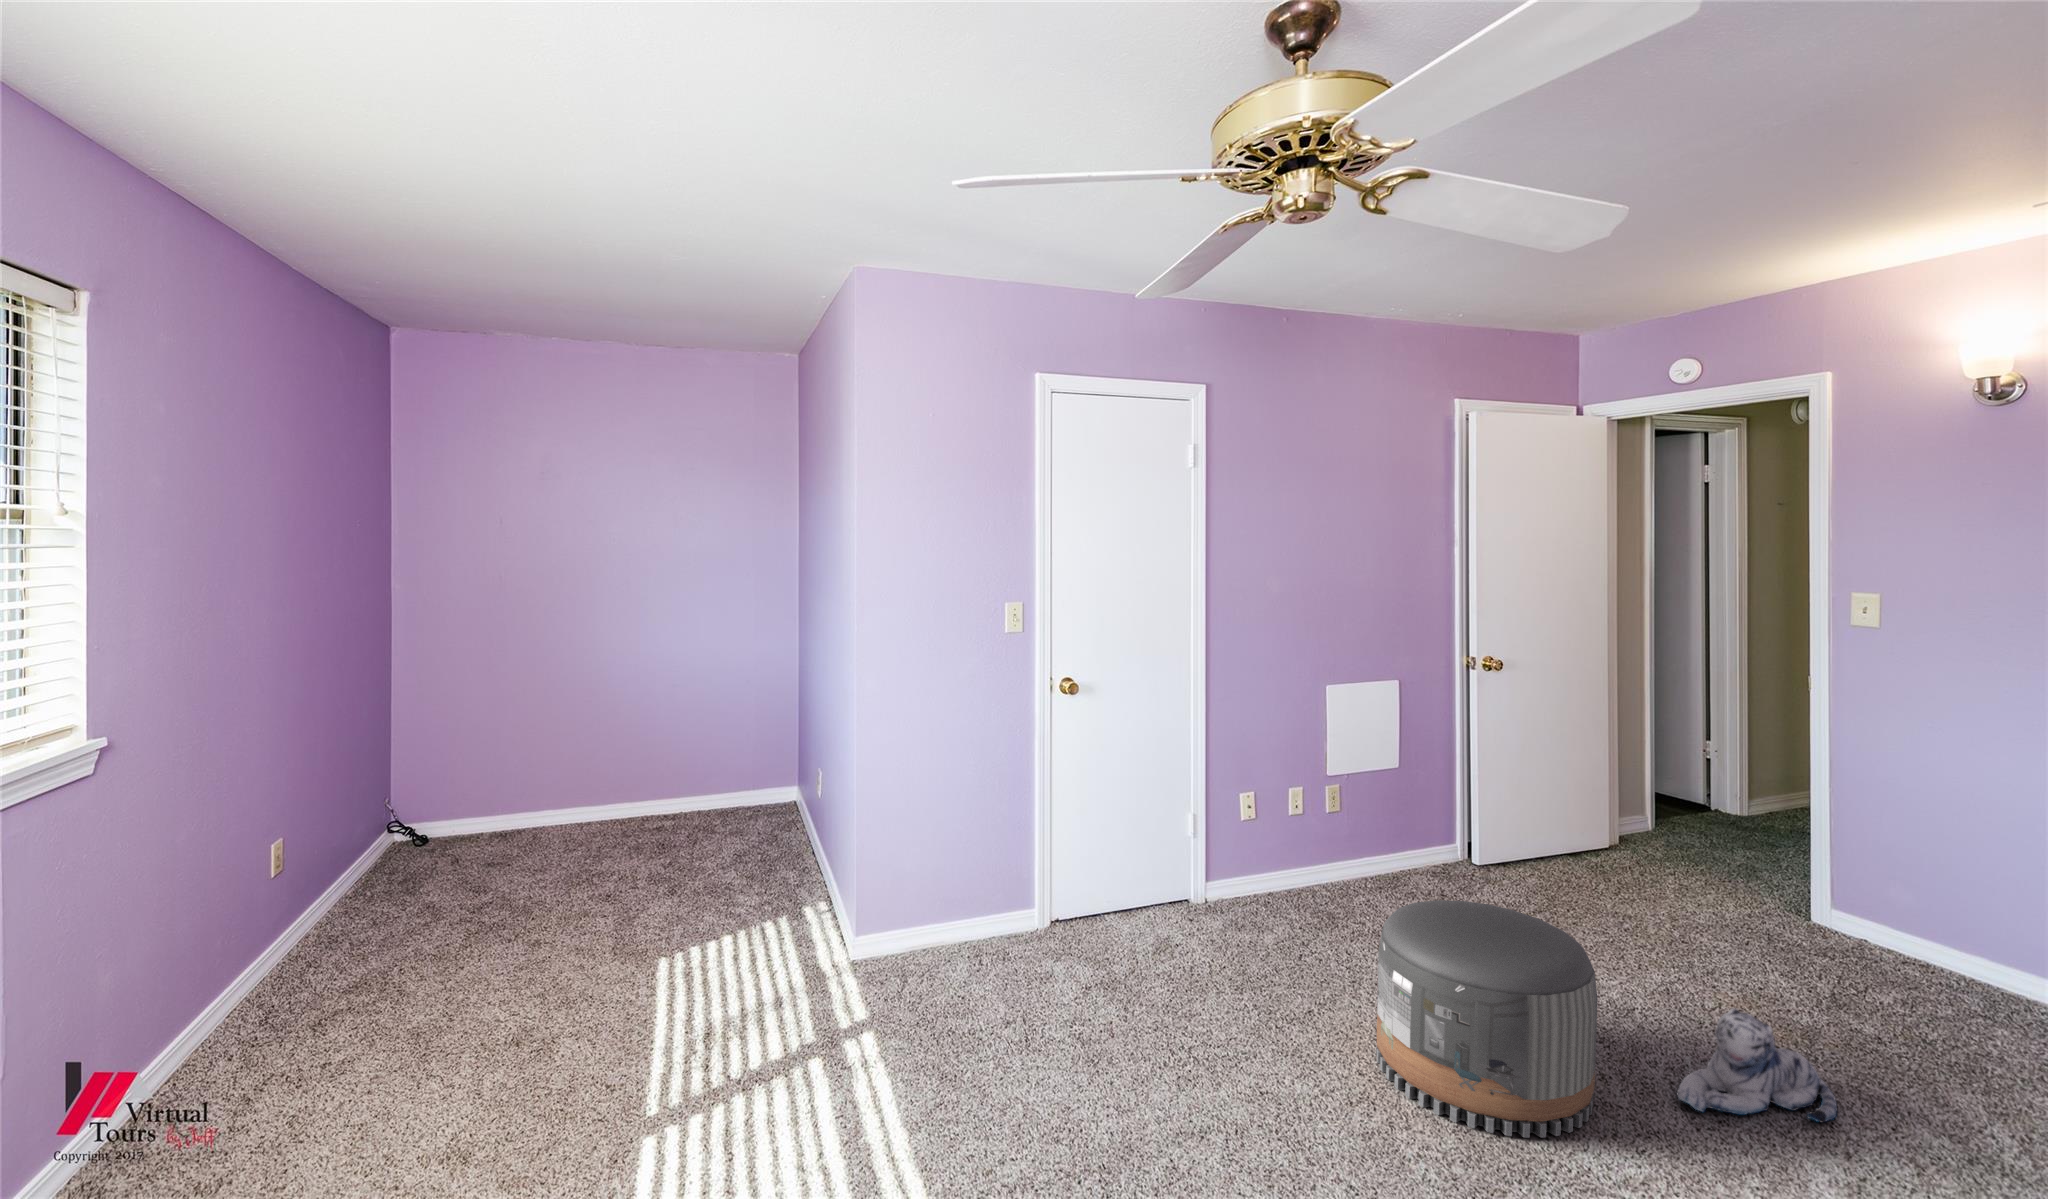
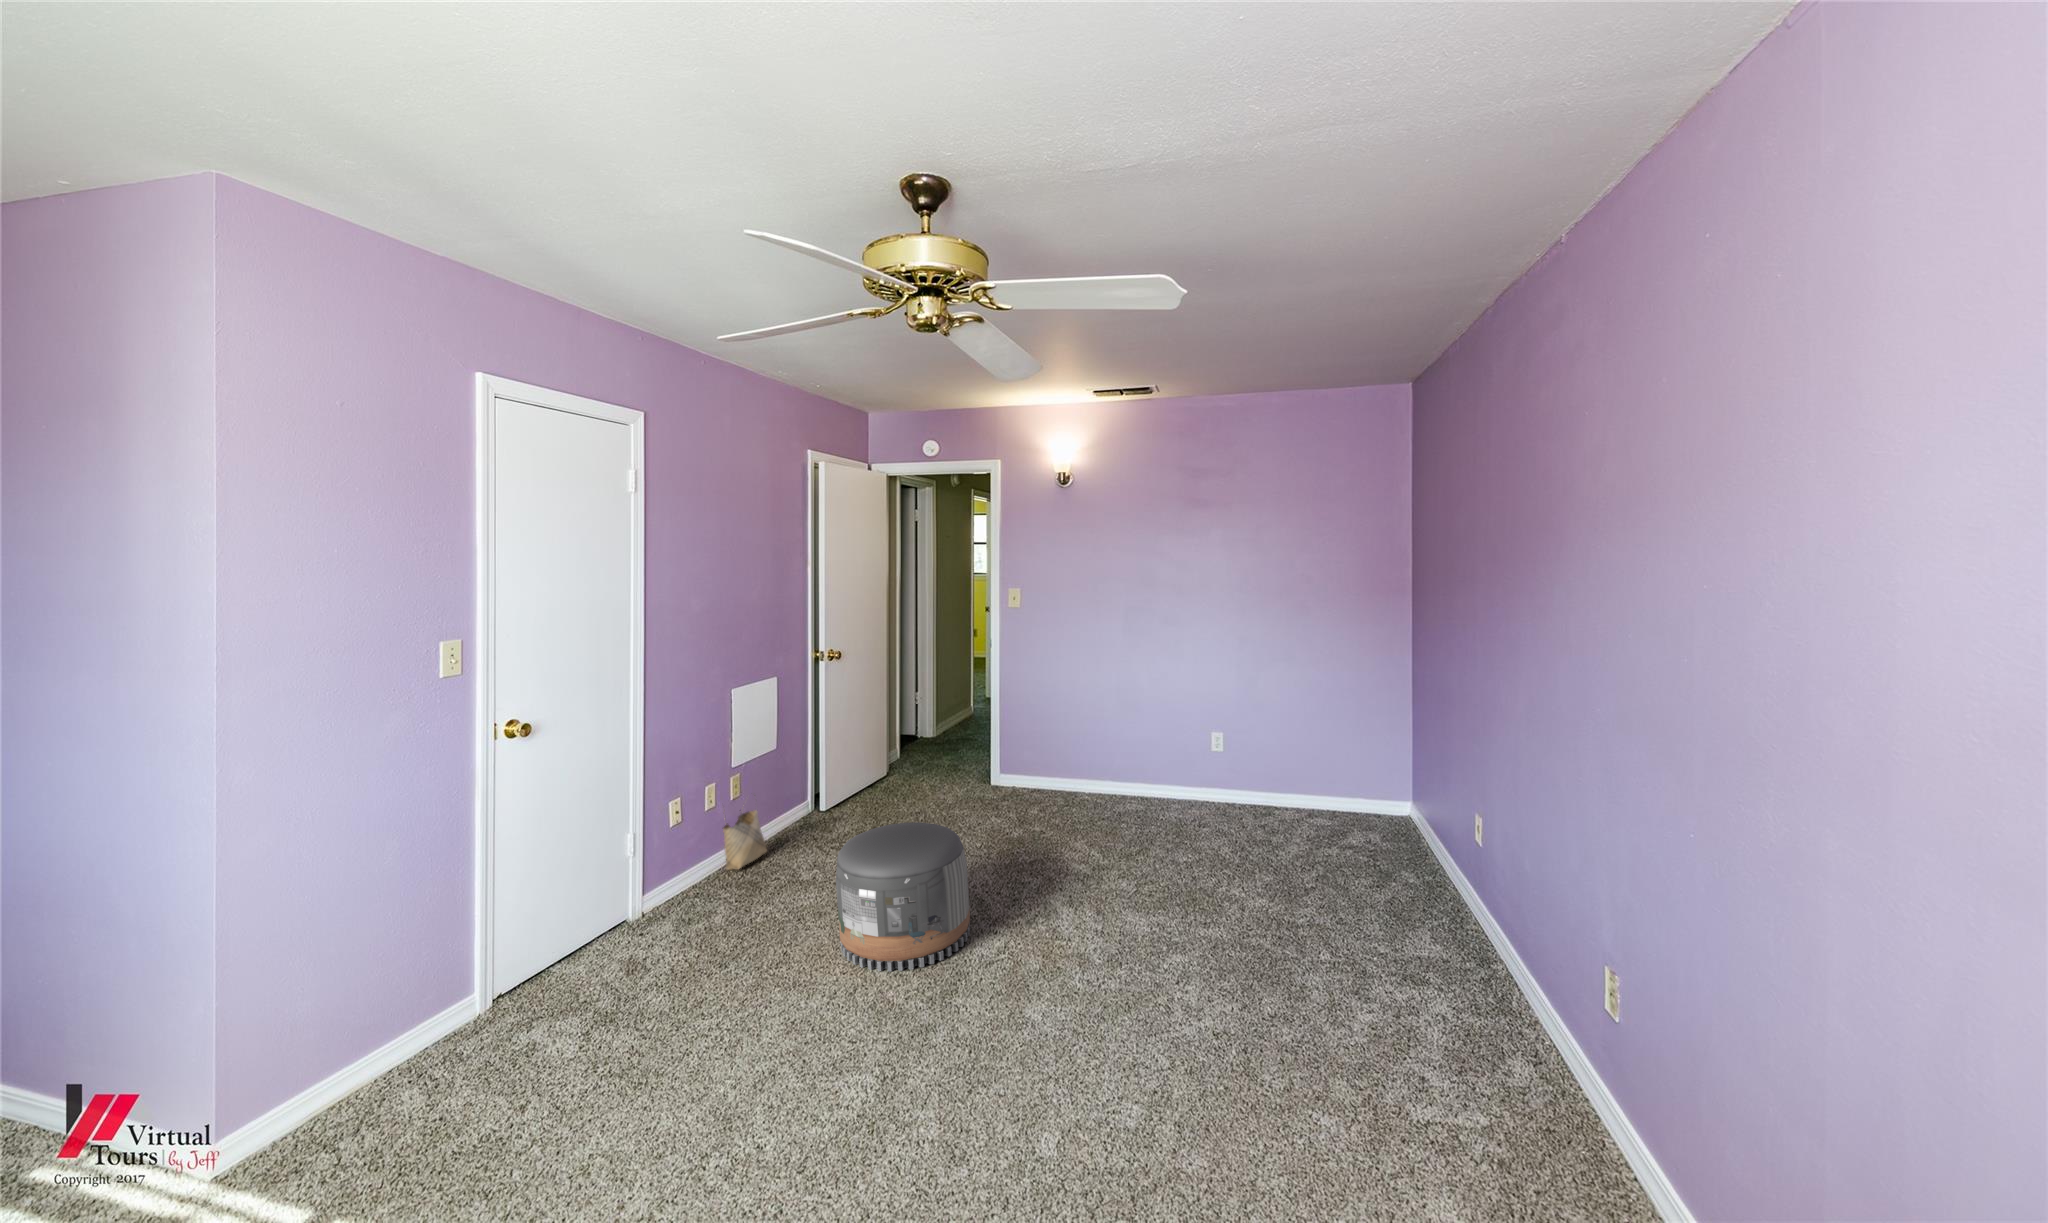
woven basket: none [1313,801,1371,895] -> present [723,808,767,870]
plush toy: present [1677,1008,1837,1122] -> none [996,835,1054,898]

